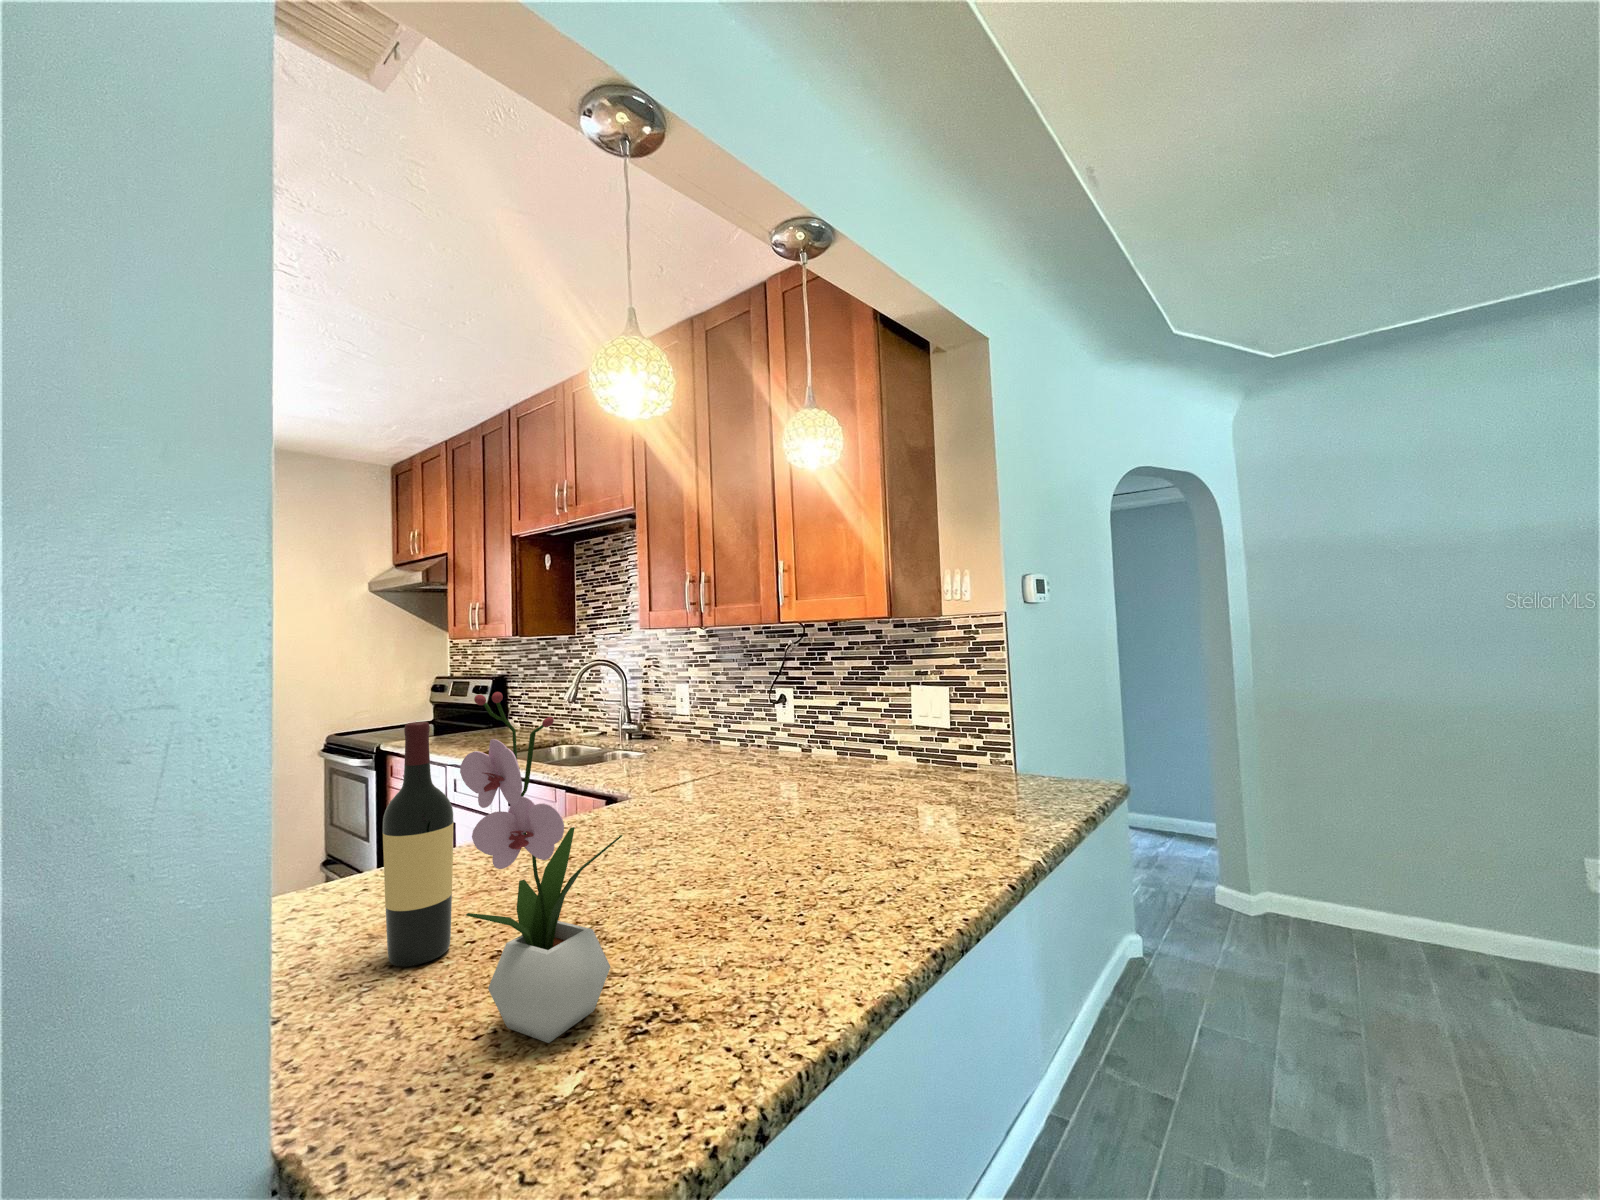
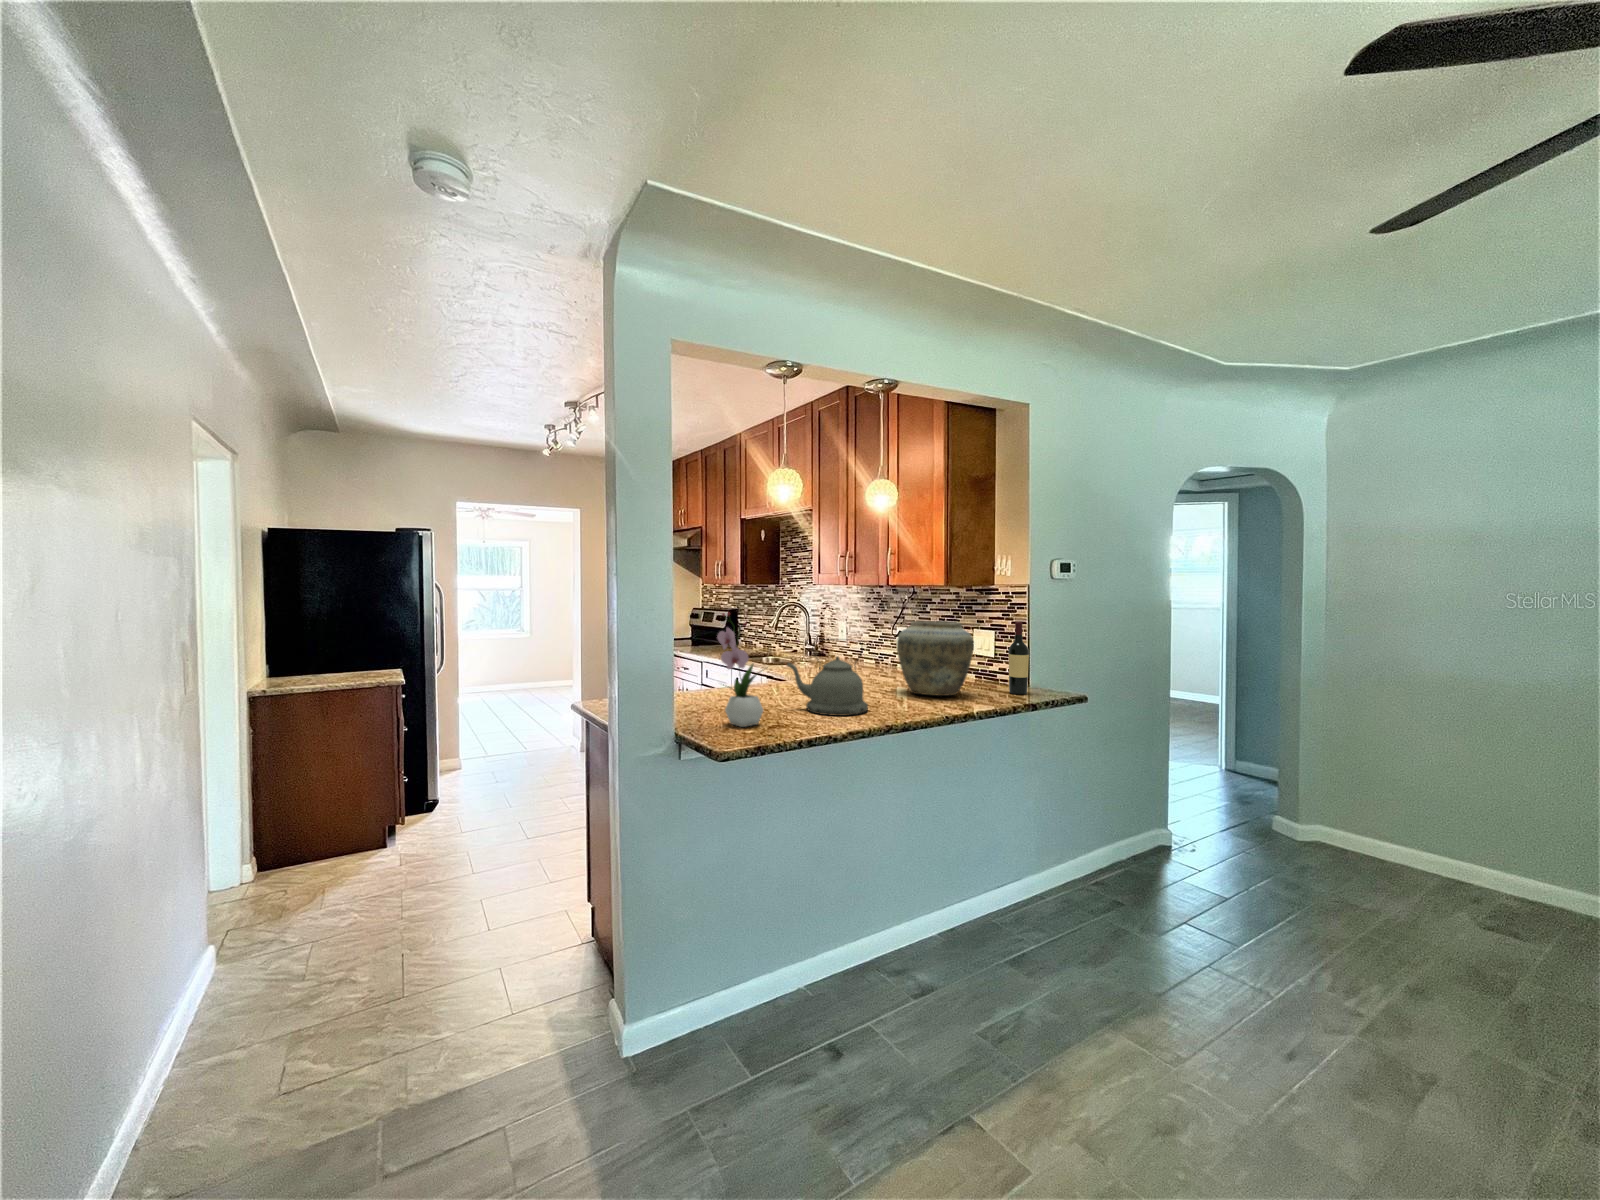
vase: none [827,677,960,814] -> present [897,621,974,696]
wine bottle: present [383,722,453,966] -> present [1009,622,1029,694]
kettle: none [645,729,832,919] -> present [787,649,868,716]

